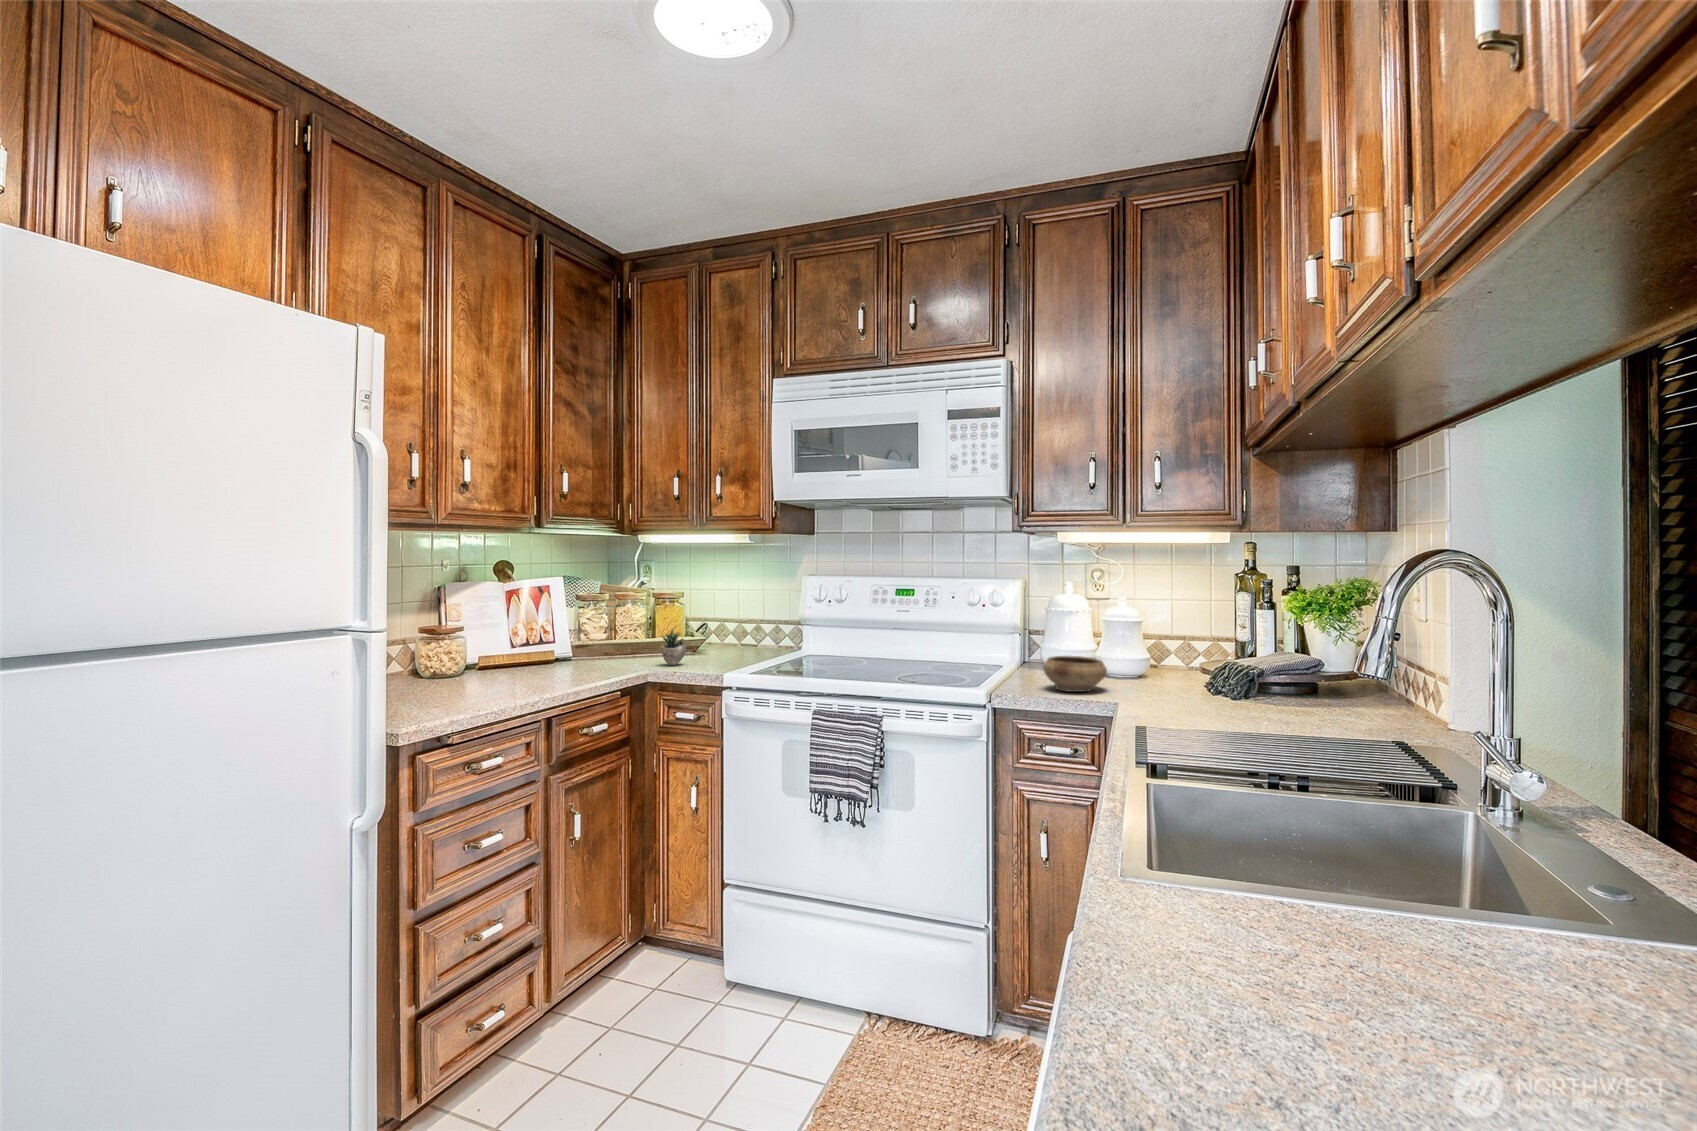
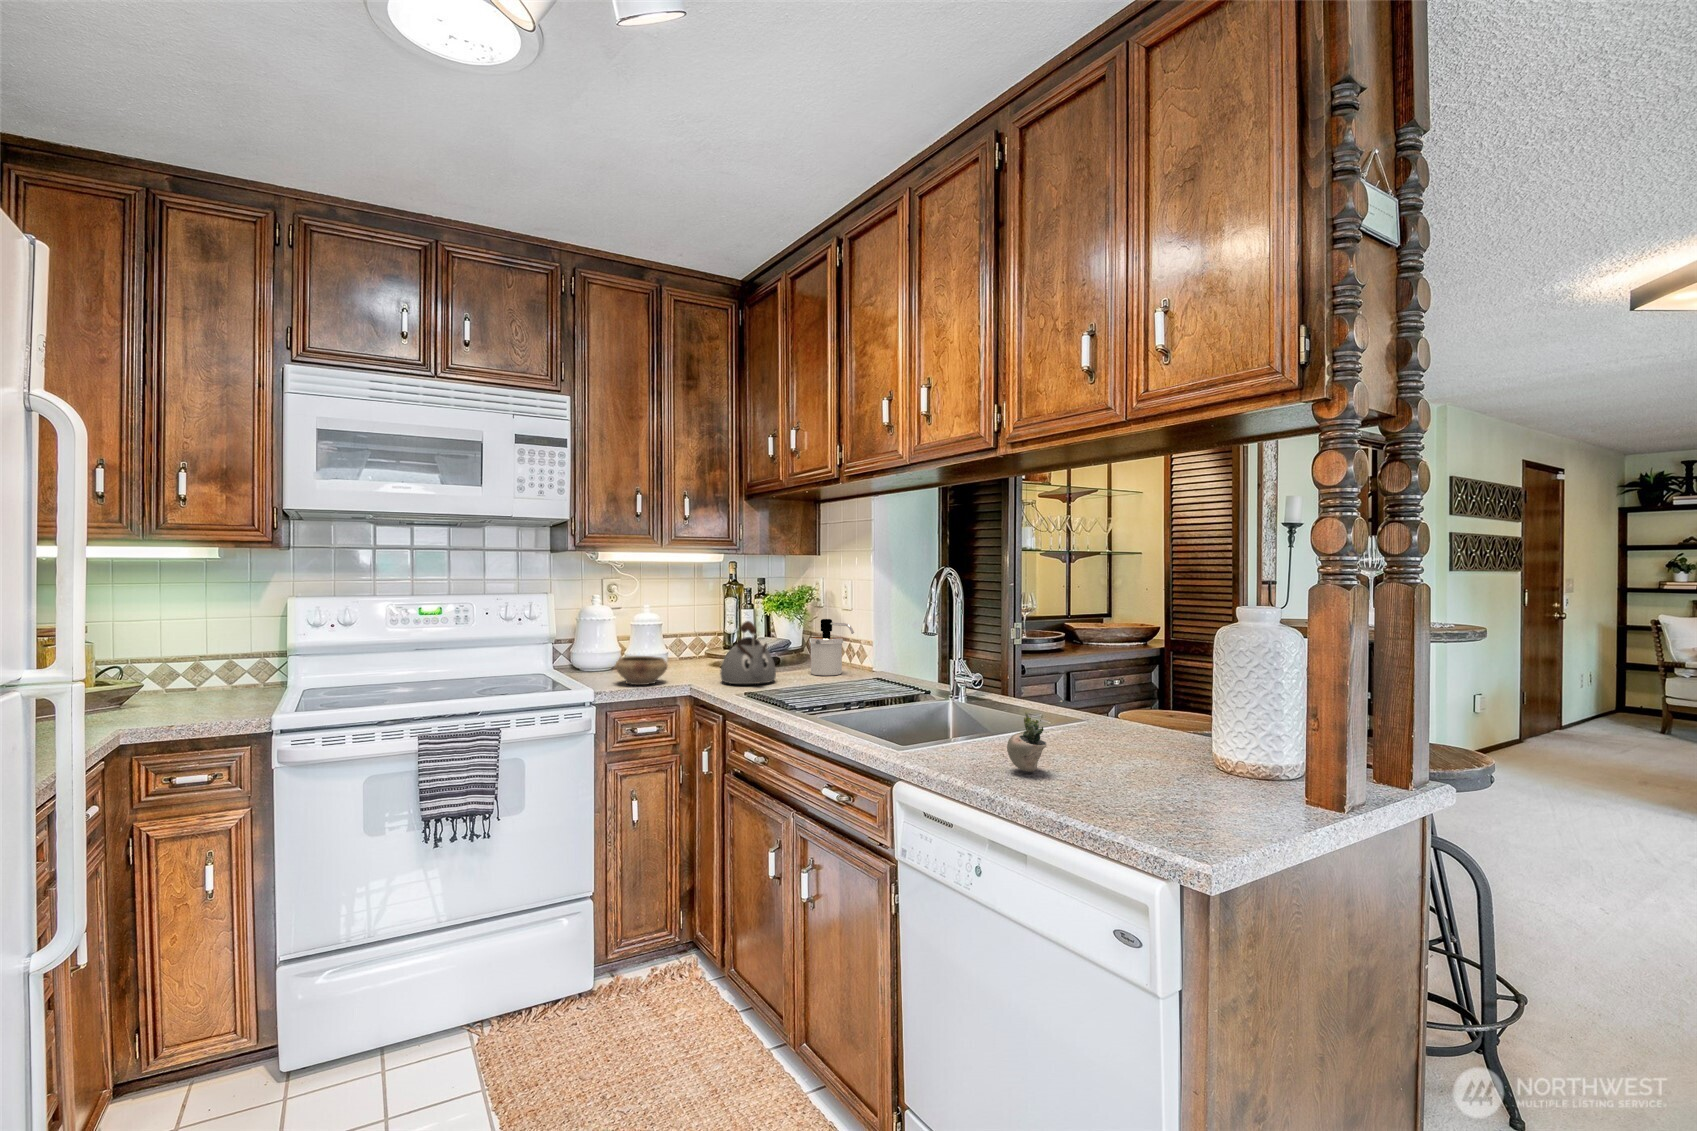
kettle: none [1163,621,1248,711] -> present [720,621,776,684]
soap dispenser: none [1326,625,1394,716] -> present [810,619,854,675]
succulent plant: present [660,626,707,665] -> present [1007,700,1063,772]

